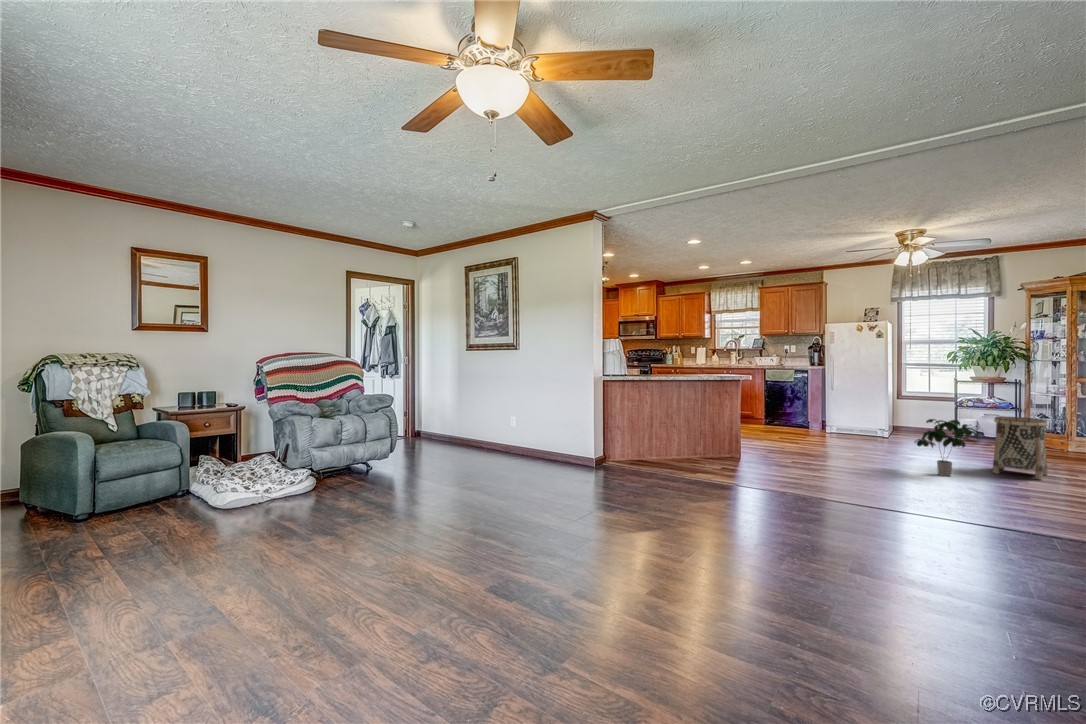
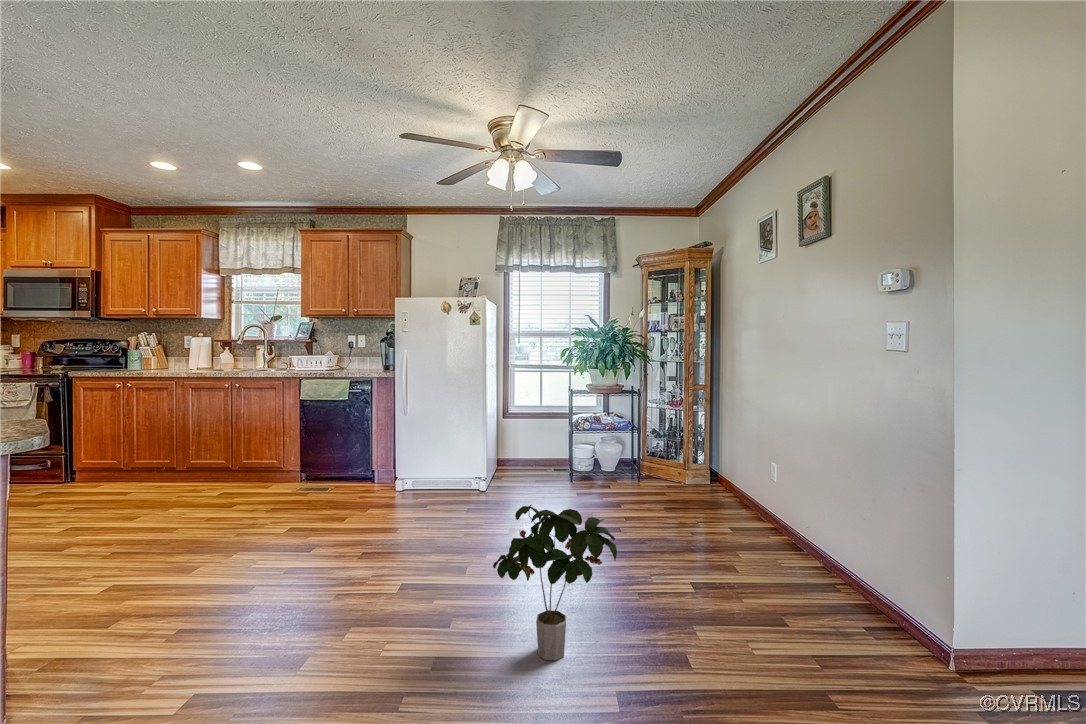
basket: present [993,417,1048,480] -> none [632,469,713,612]

